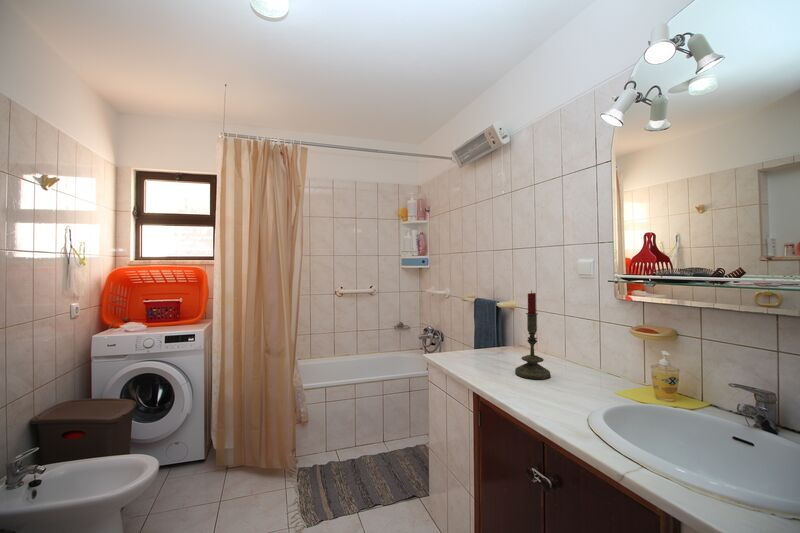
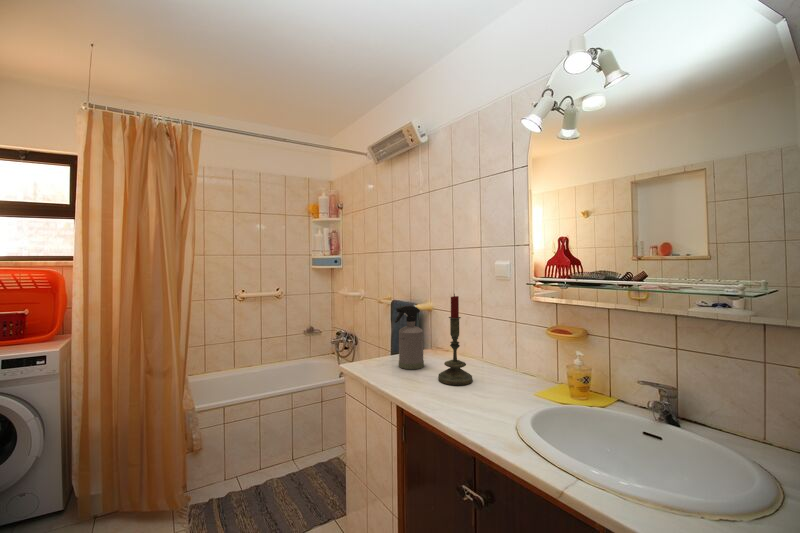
spray bottle: none [474,302,503,363] -> present [394,305,424,369]

